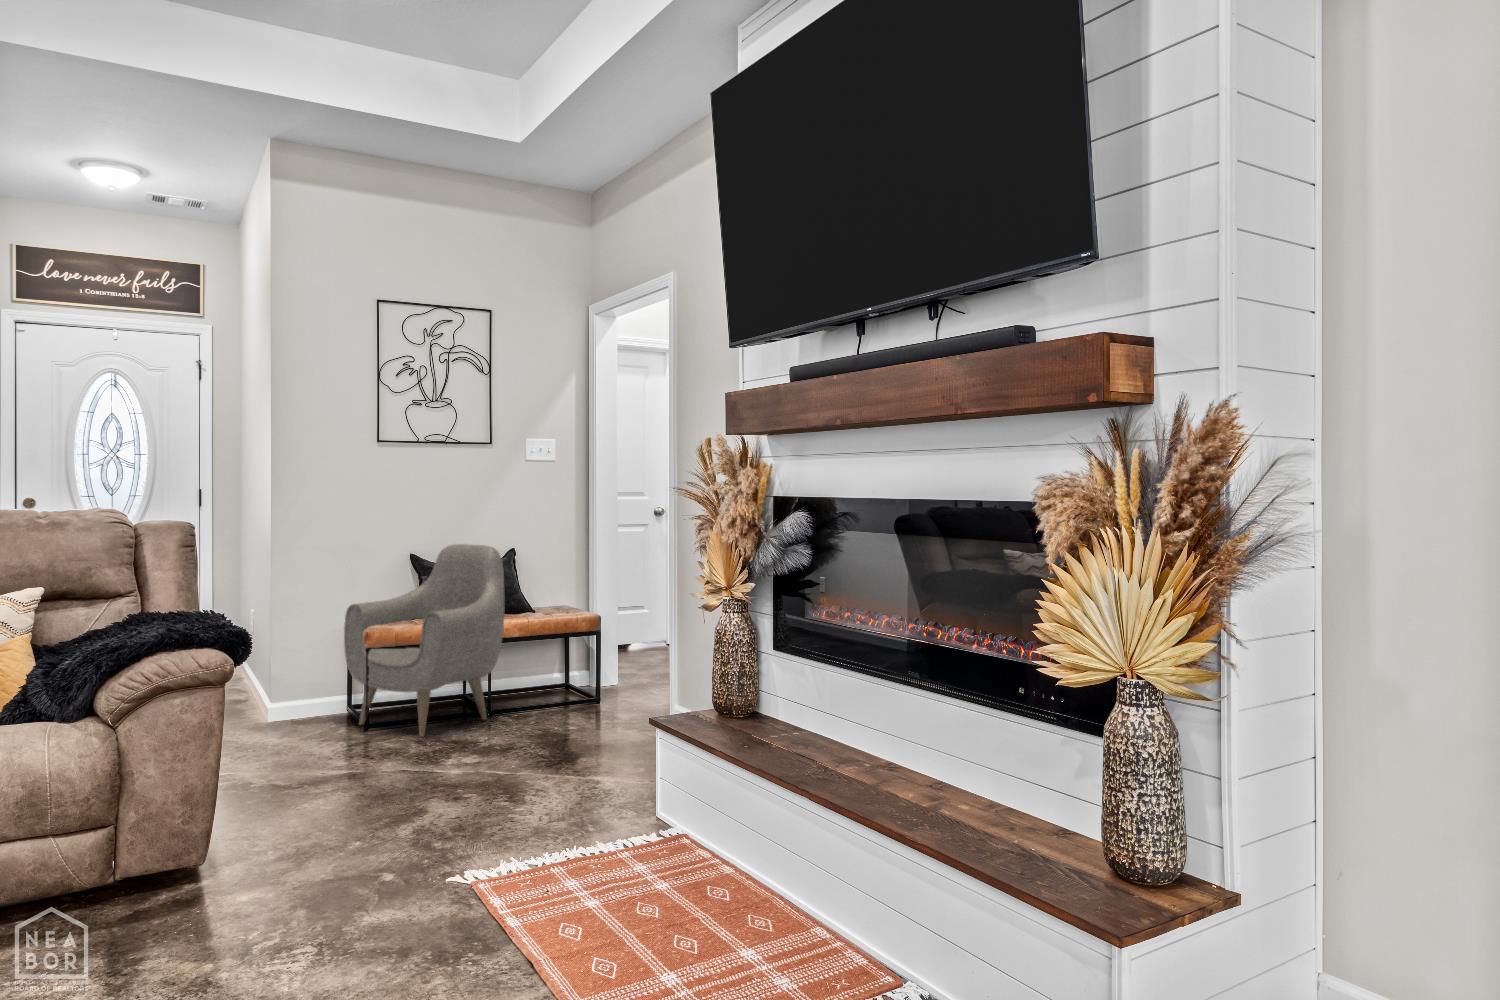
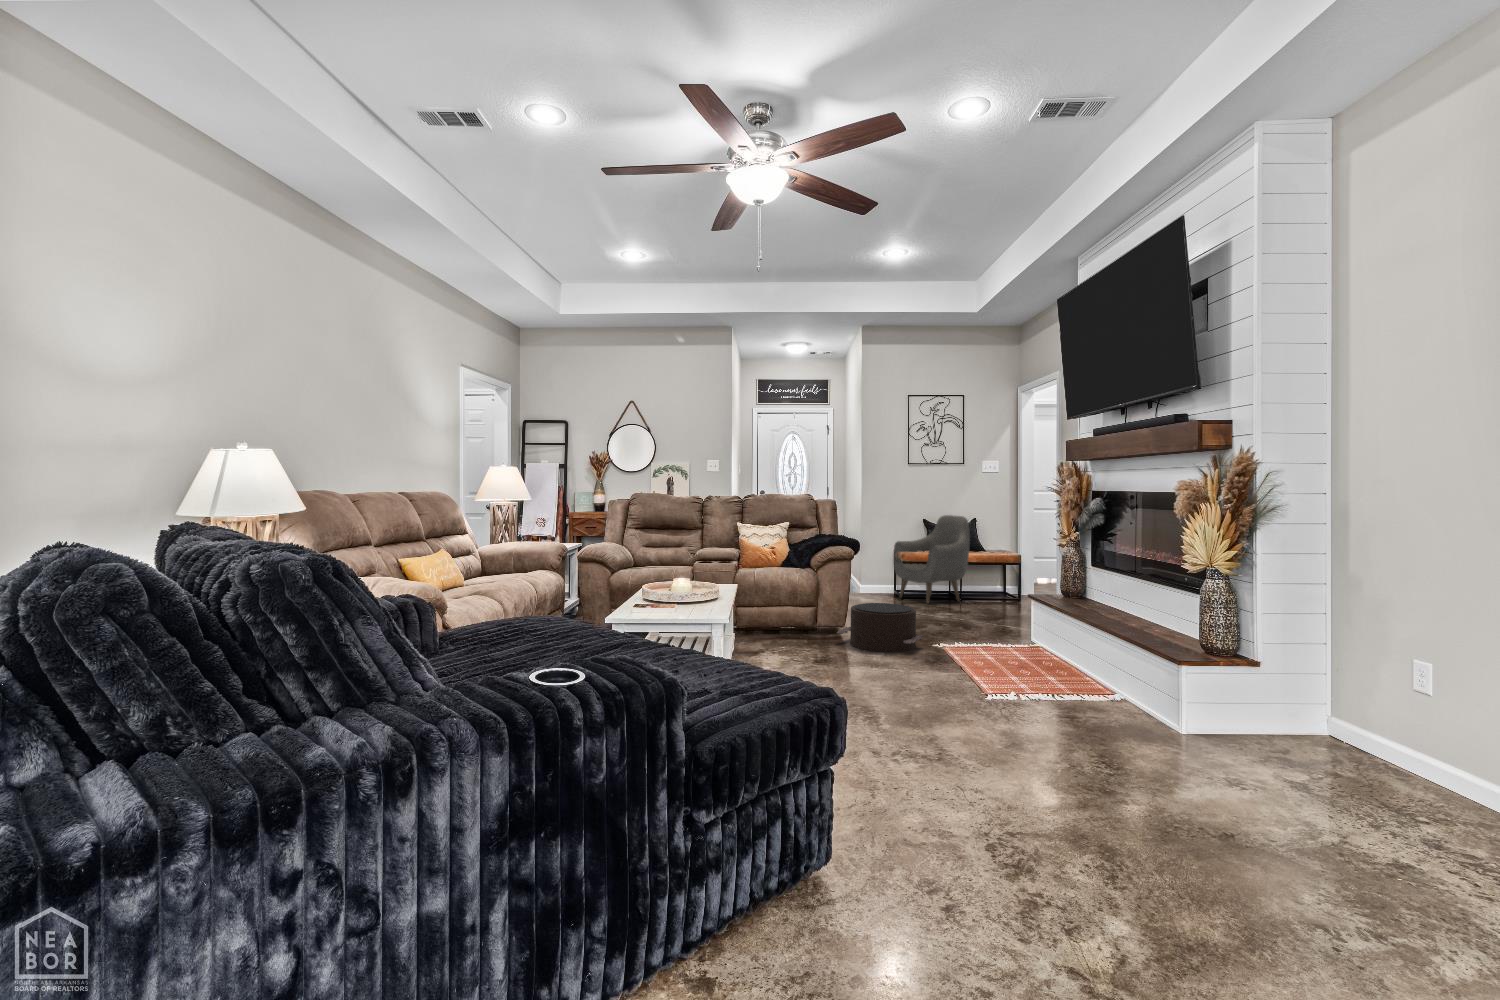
pouf: none [167,791,423,952] -> present [837,603,923,652]

